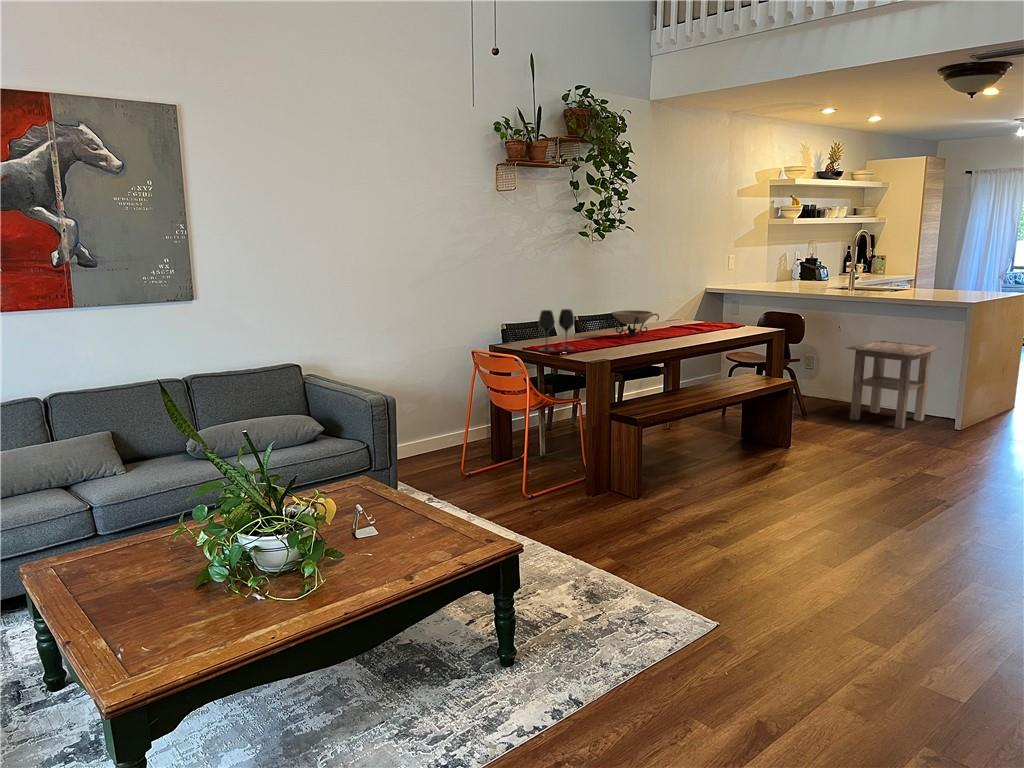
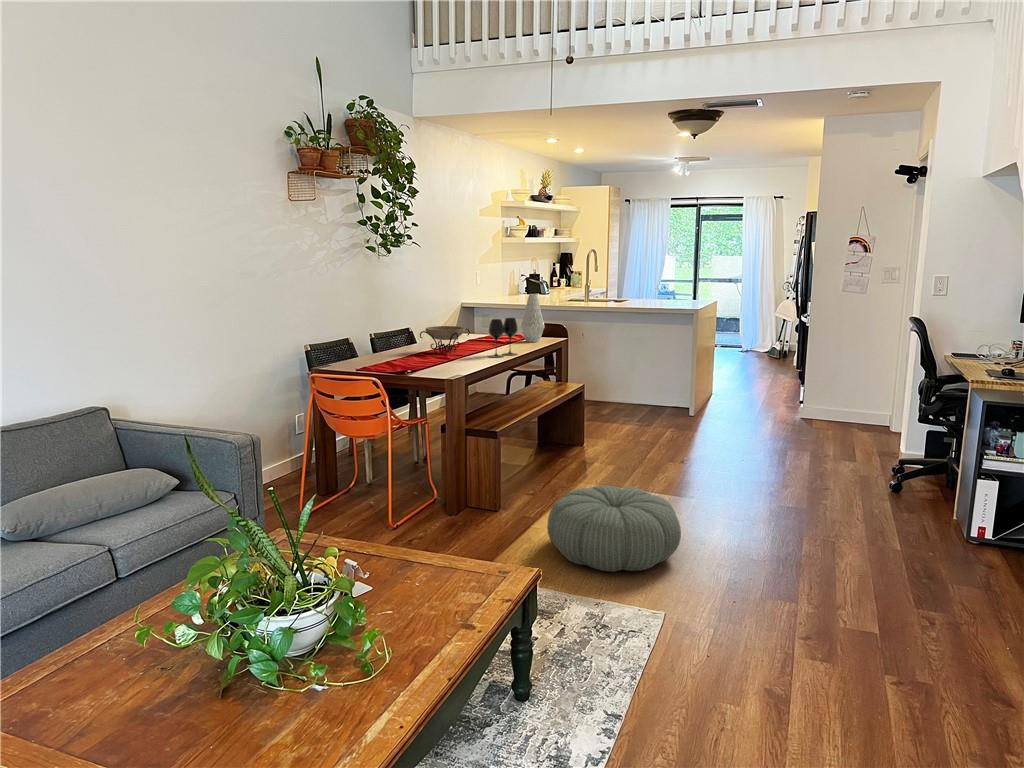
vase: none [727,280,754,331] -> present [521,294,545,342]
wine glass: present [539,309,574,351] -> present [489,318,518,358]
side table: present [846,341,942,429] -> none [602,346,671,421]
pouf: none [651,484,794,578] -> present [547,485,681,572]

